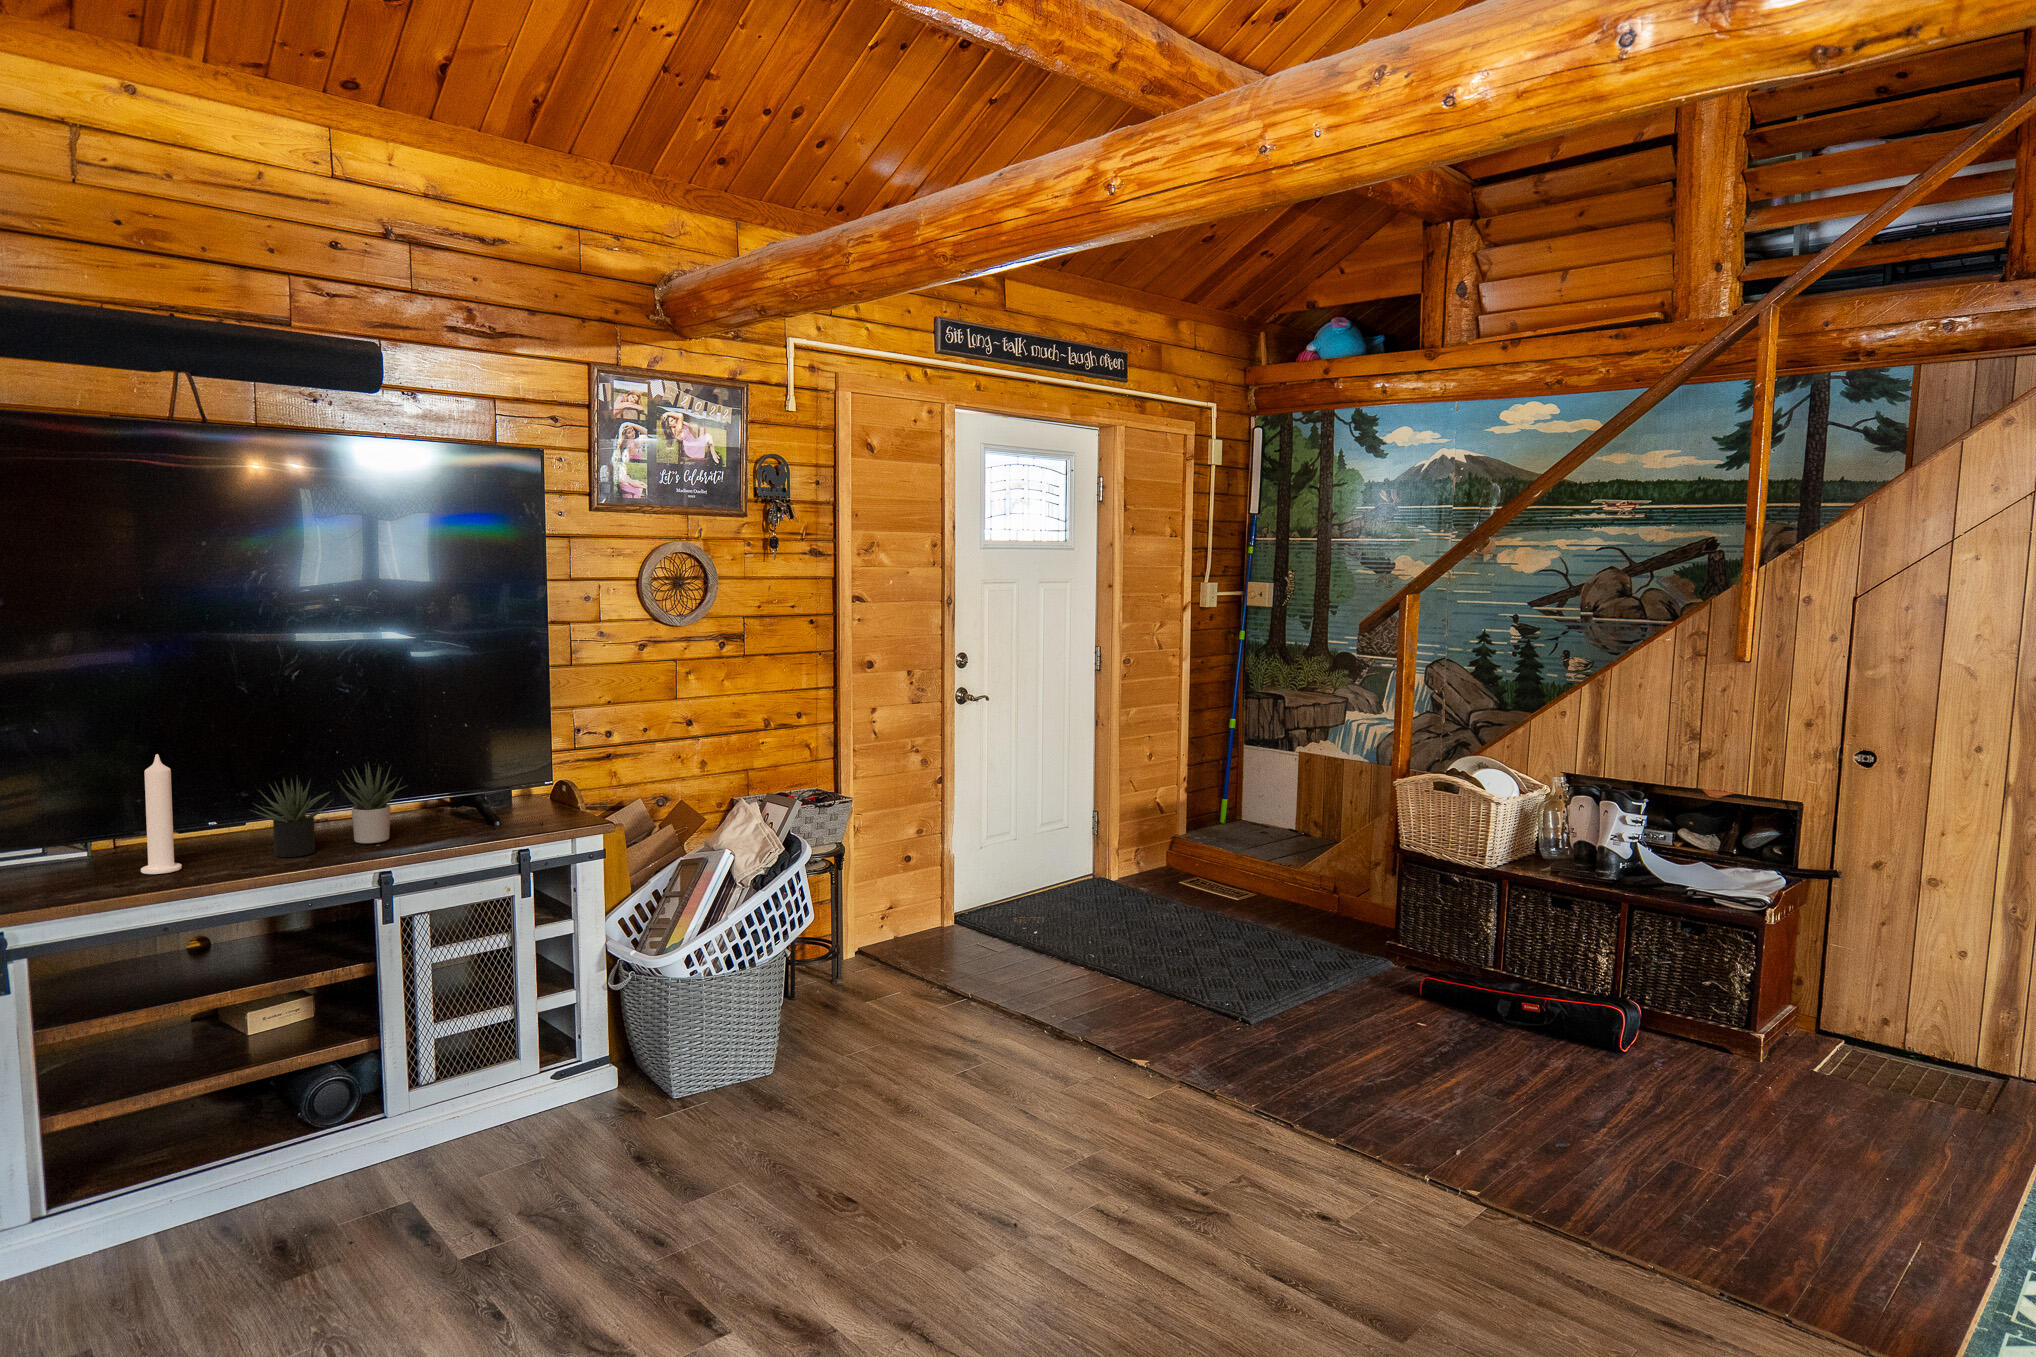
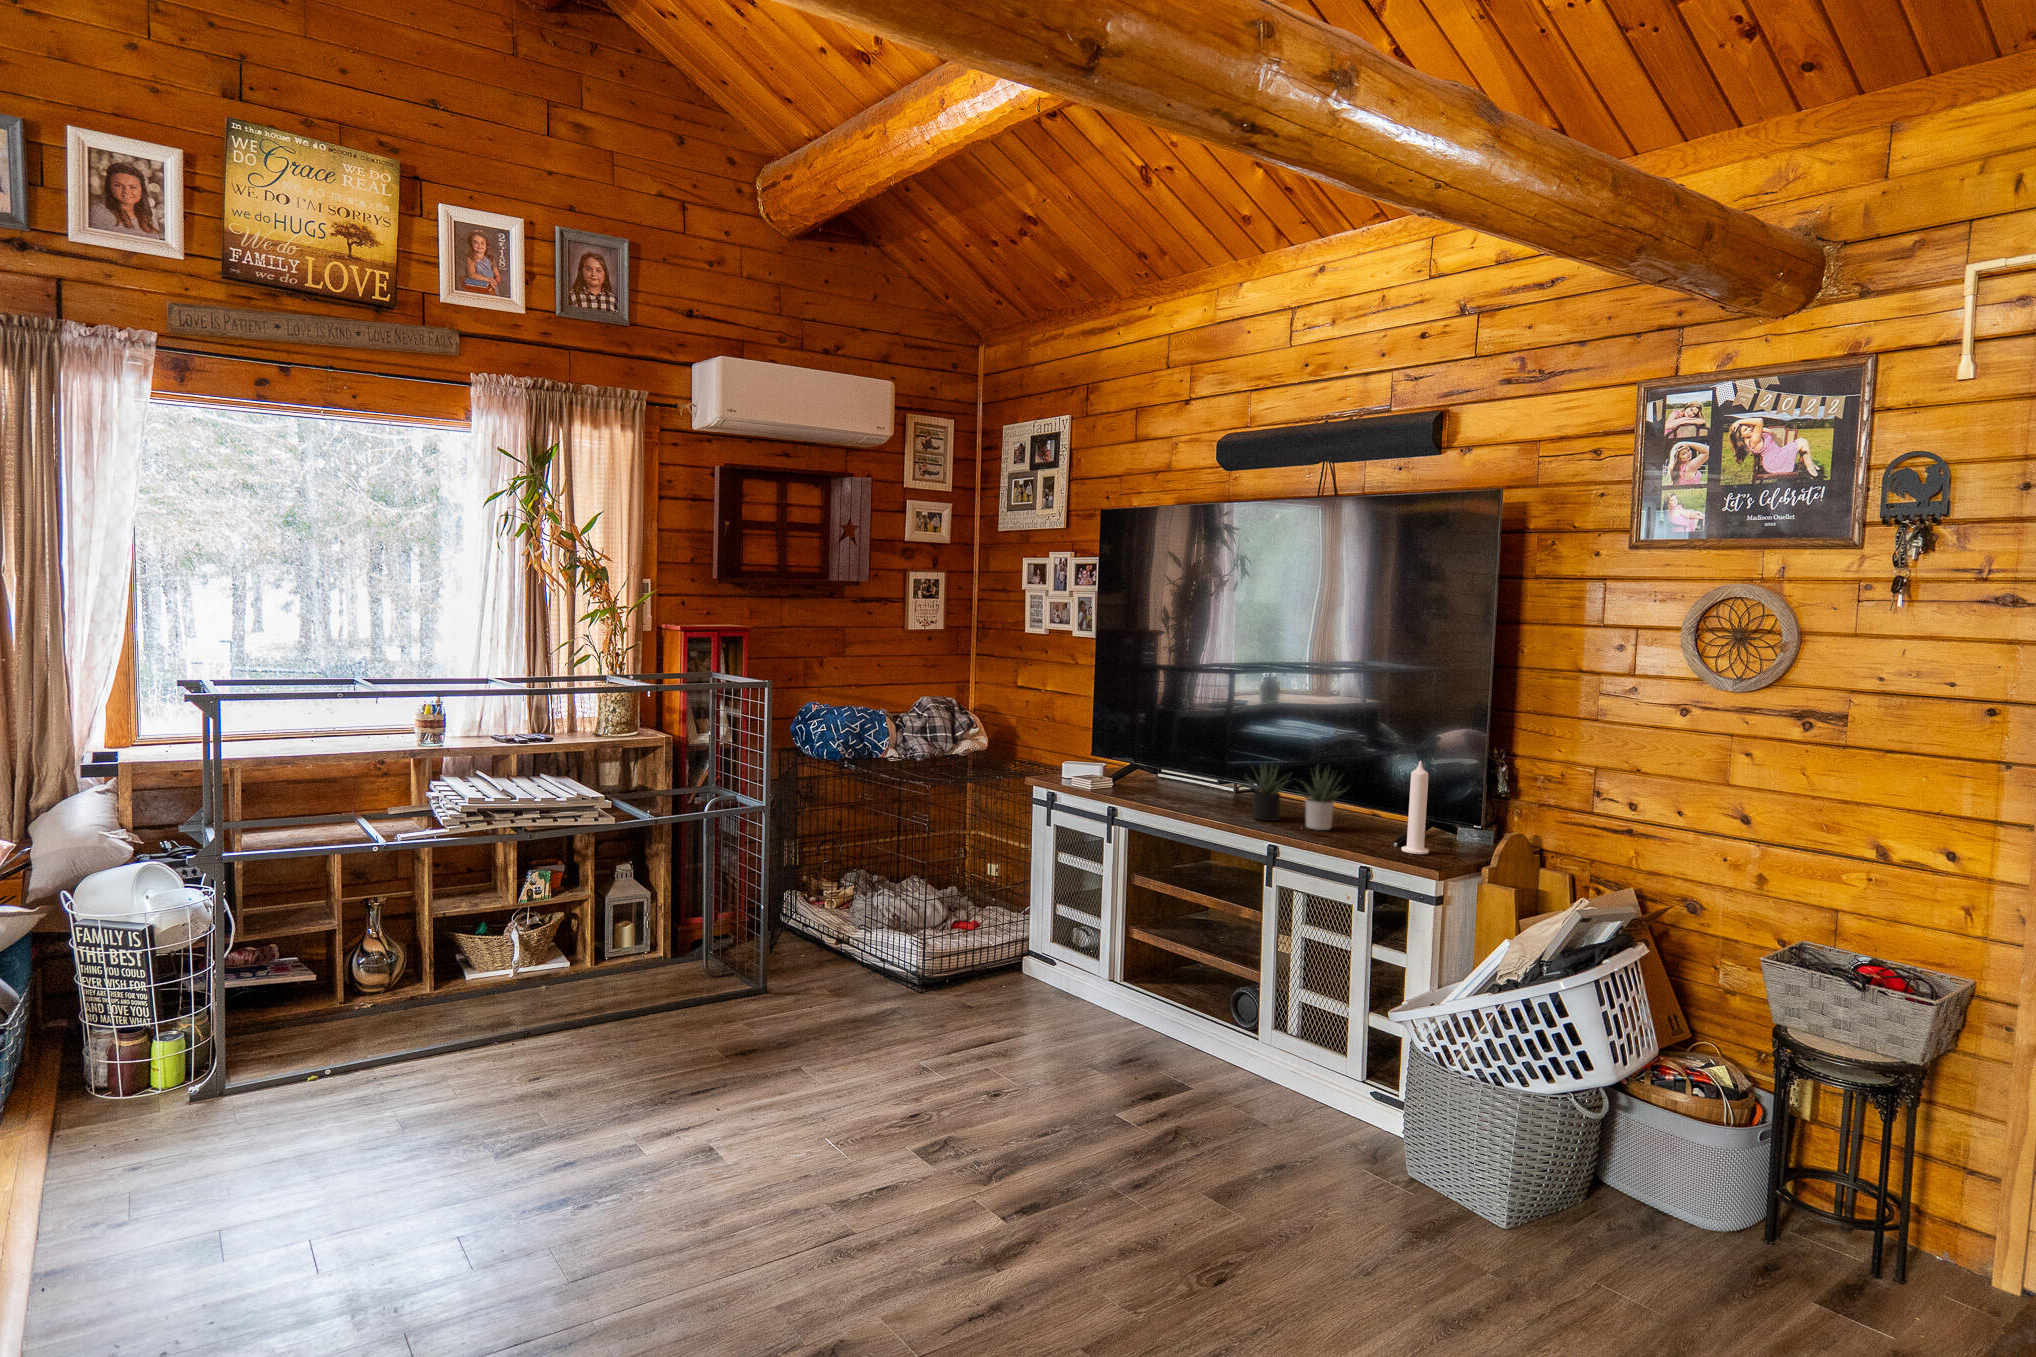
candle: present [141,754,182,874] -> present [1402,761,1429,854]

